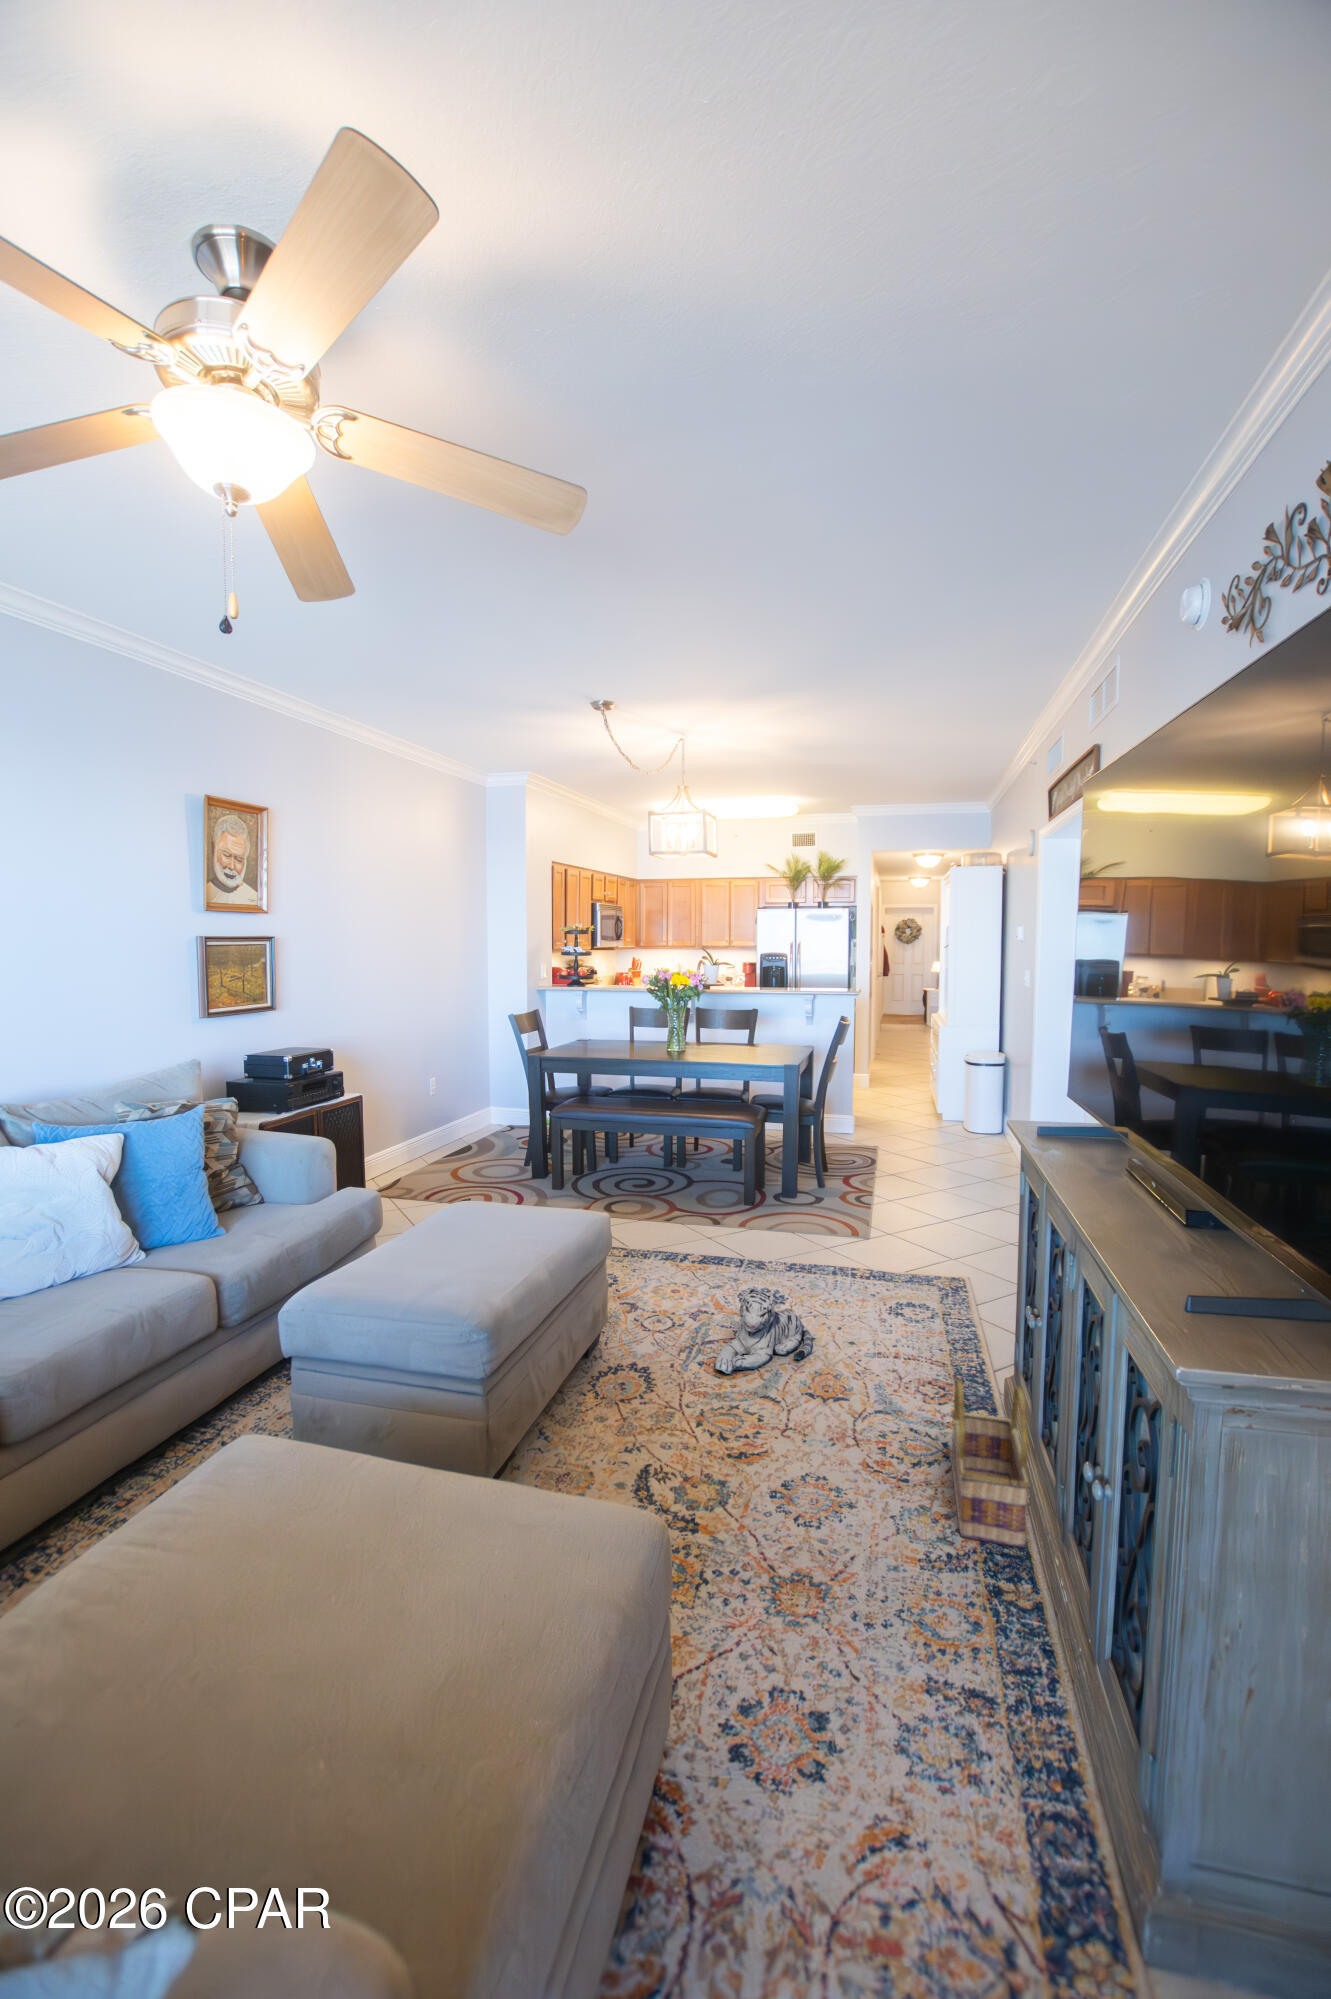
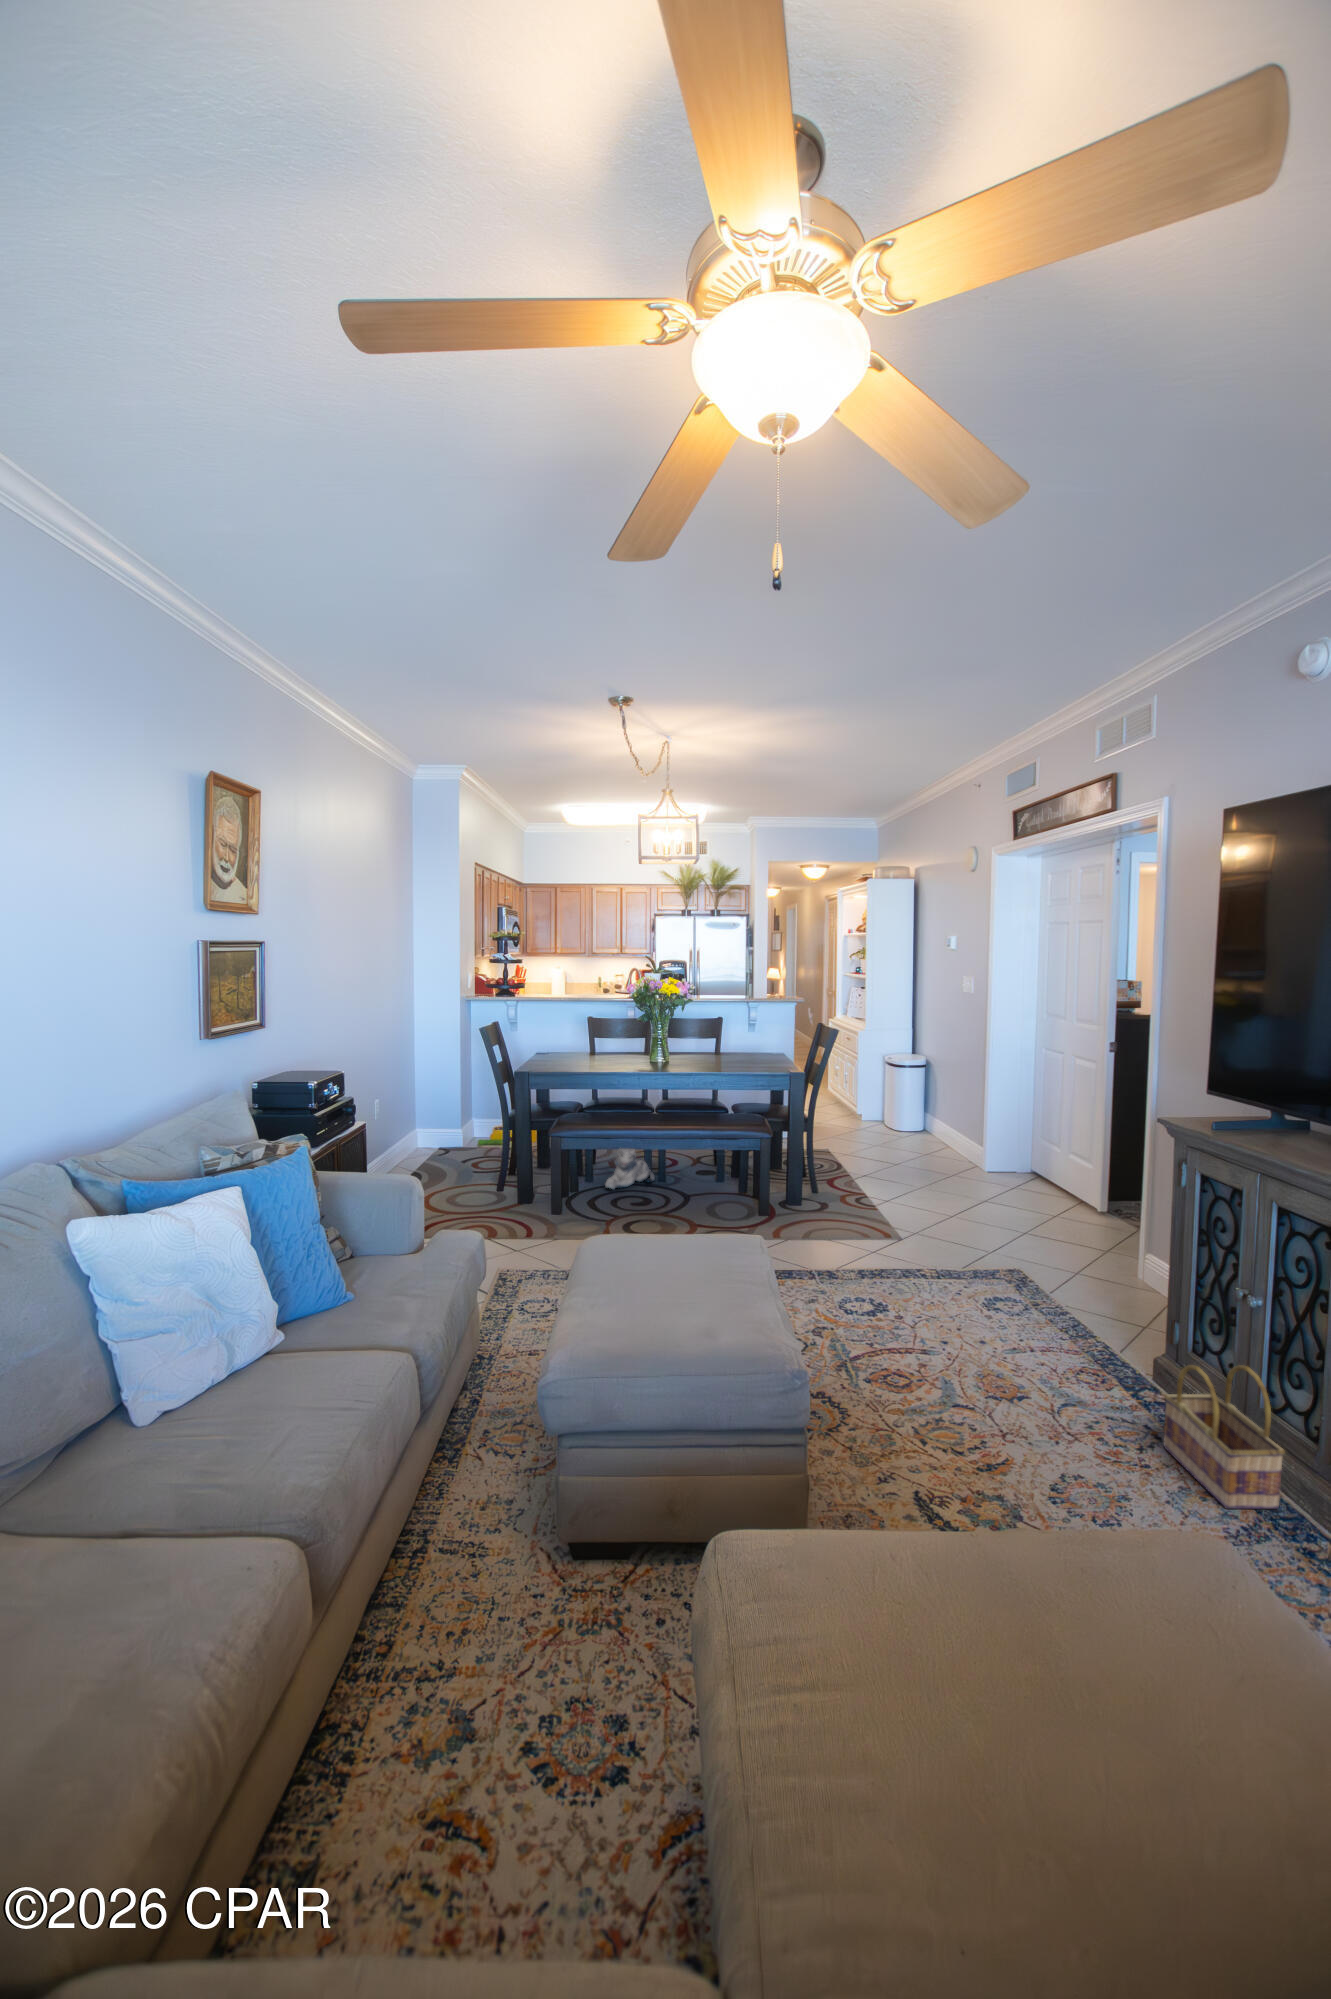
plush toy: present [715,1289,813,1374] -> present [605,1149,655,1189]

